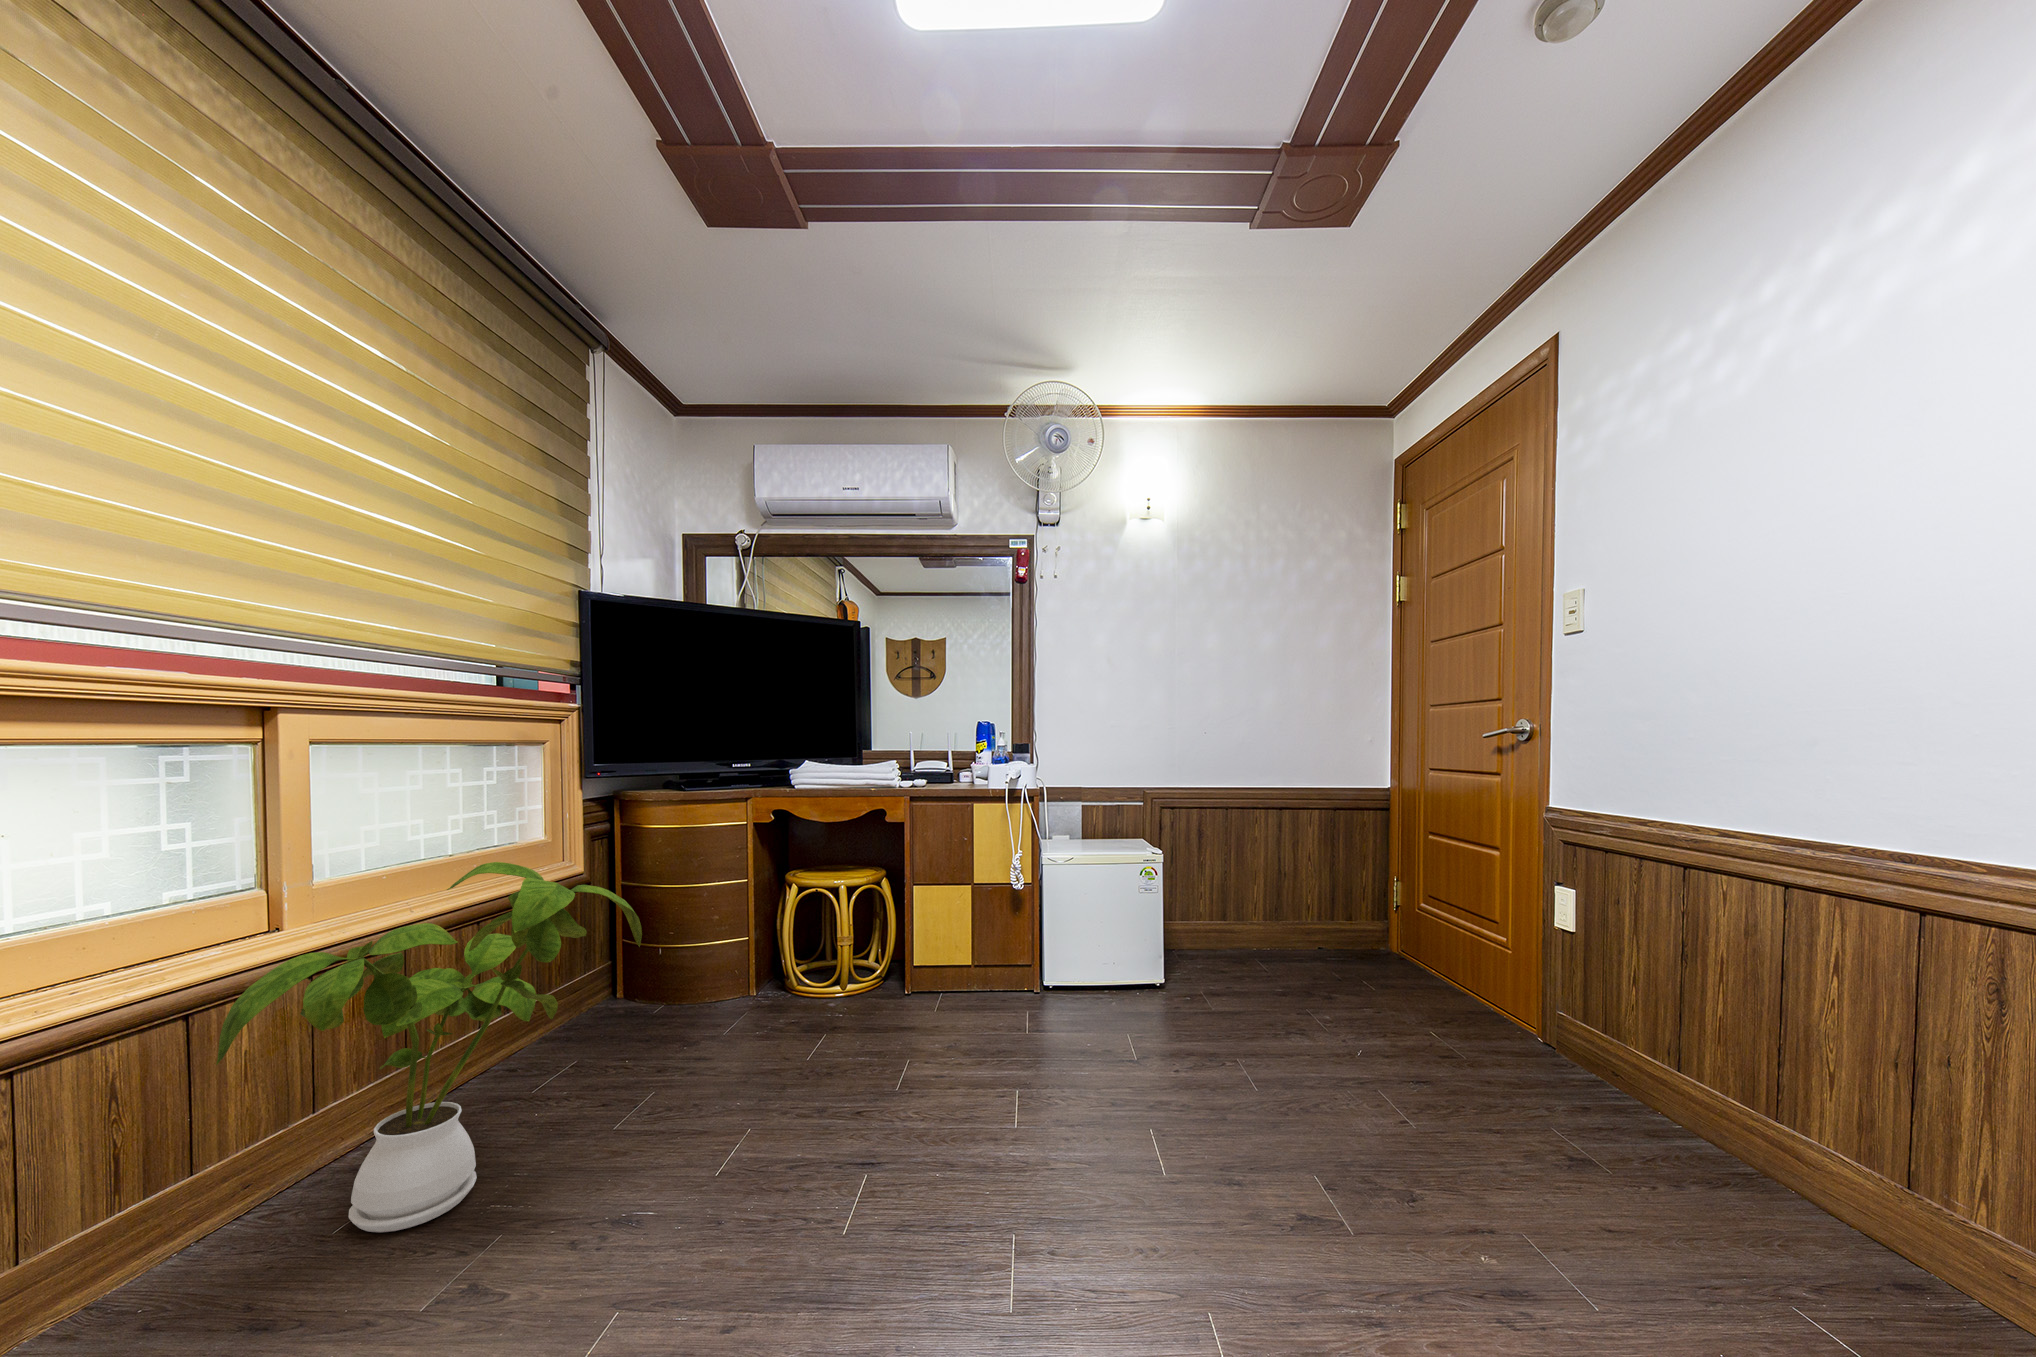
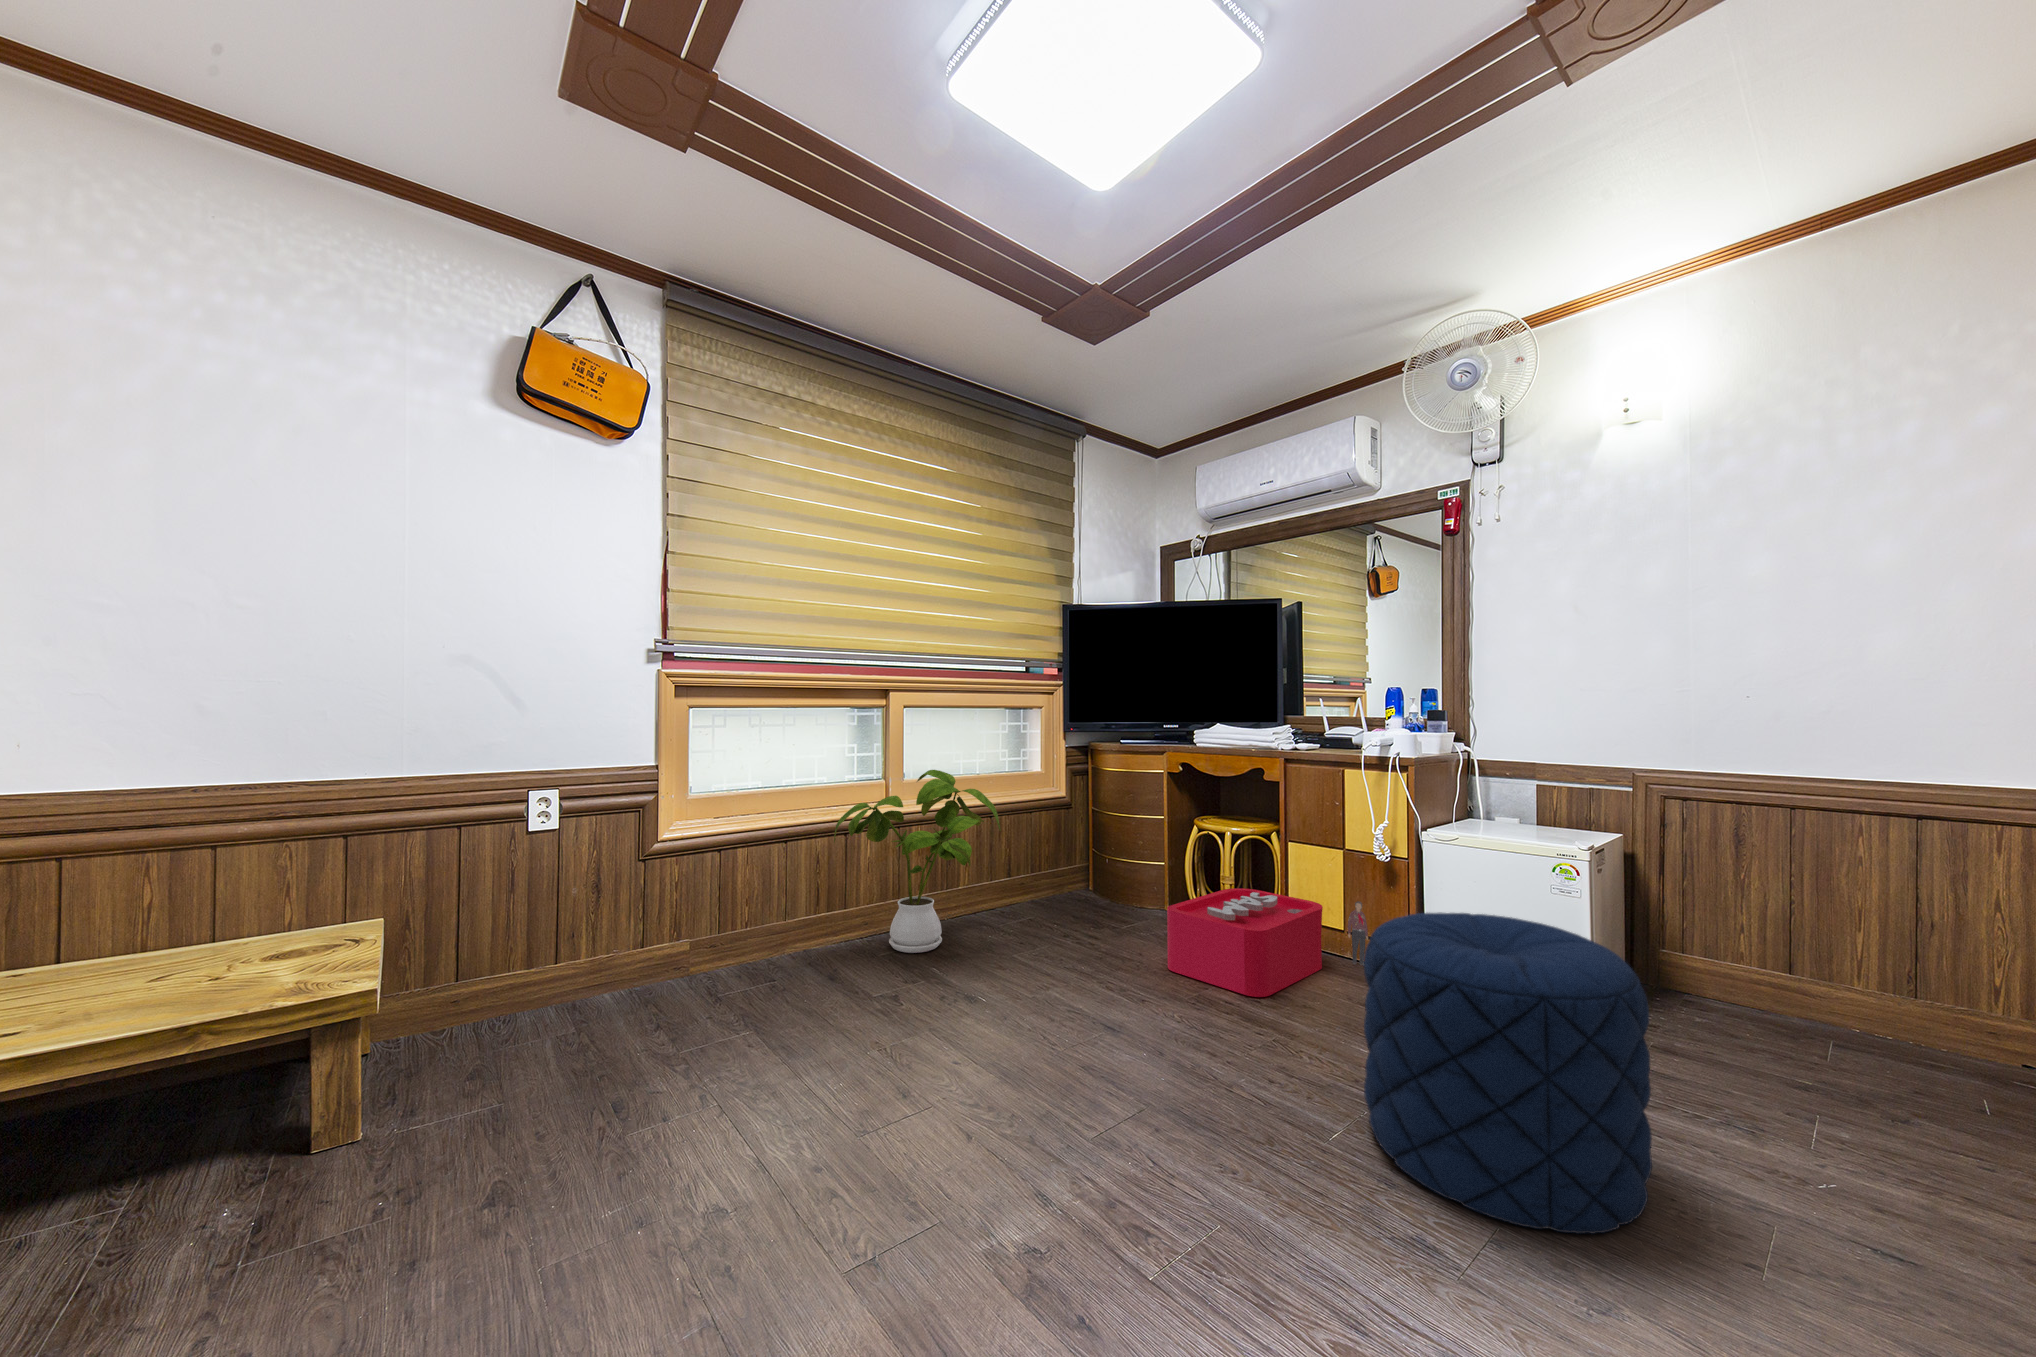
pouf: none [1186,917,1401,1178] -> present [1364,913,1652,1234]
storage bin: none [844,934,1003,1074] -> present [1167,888,1368,997]

